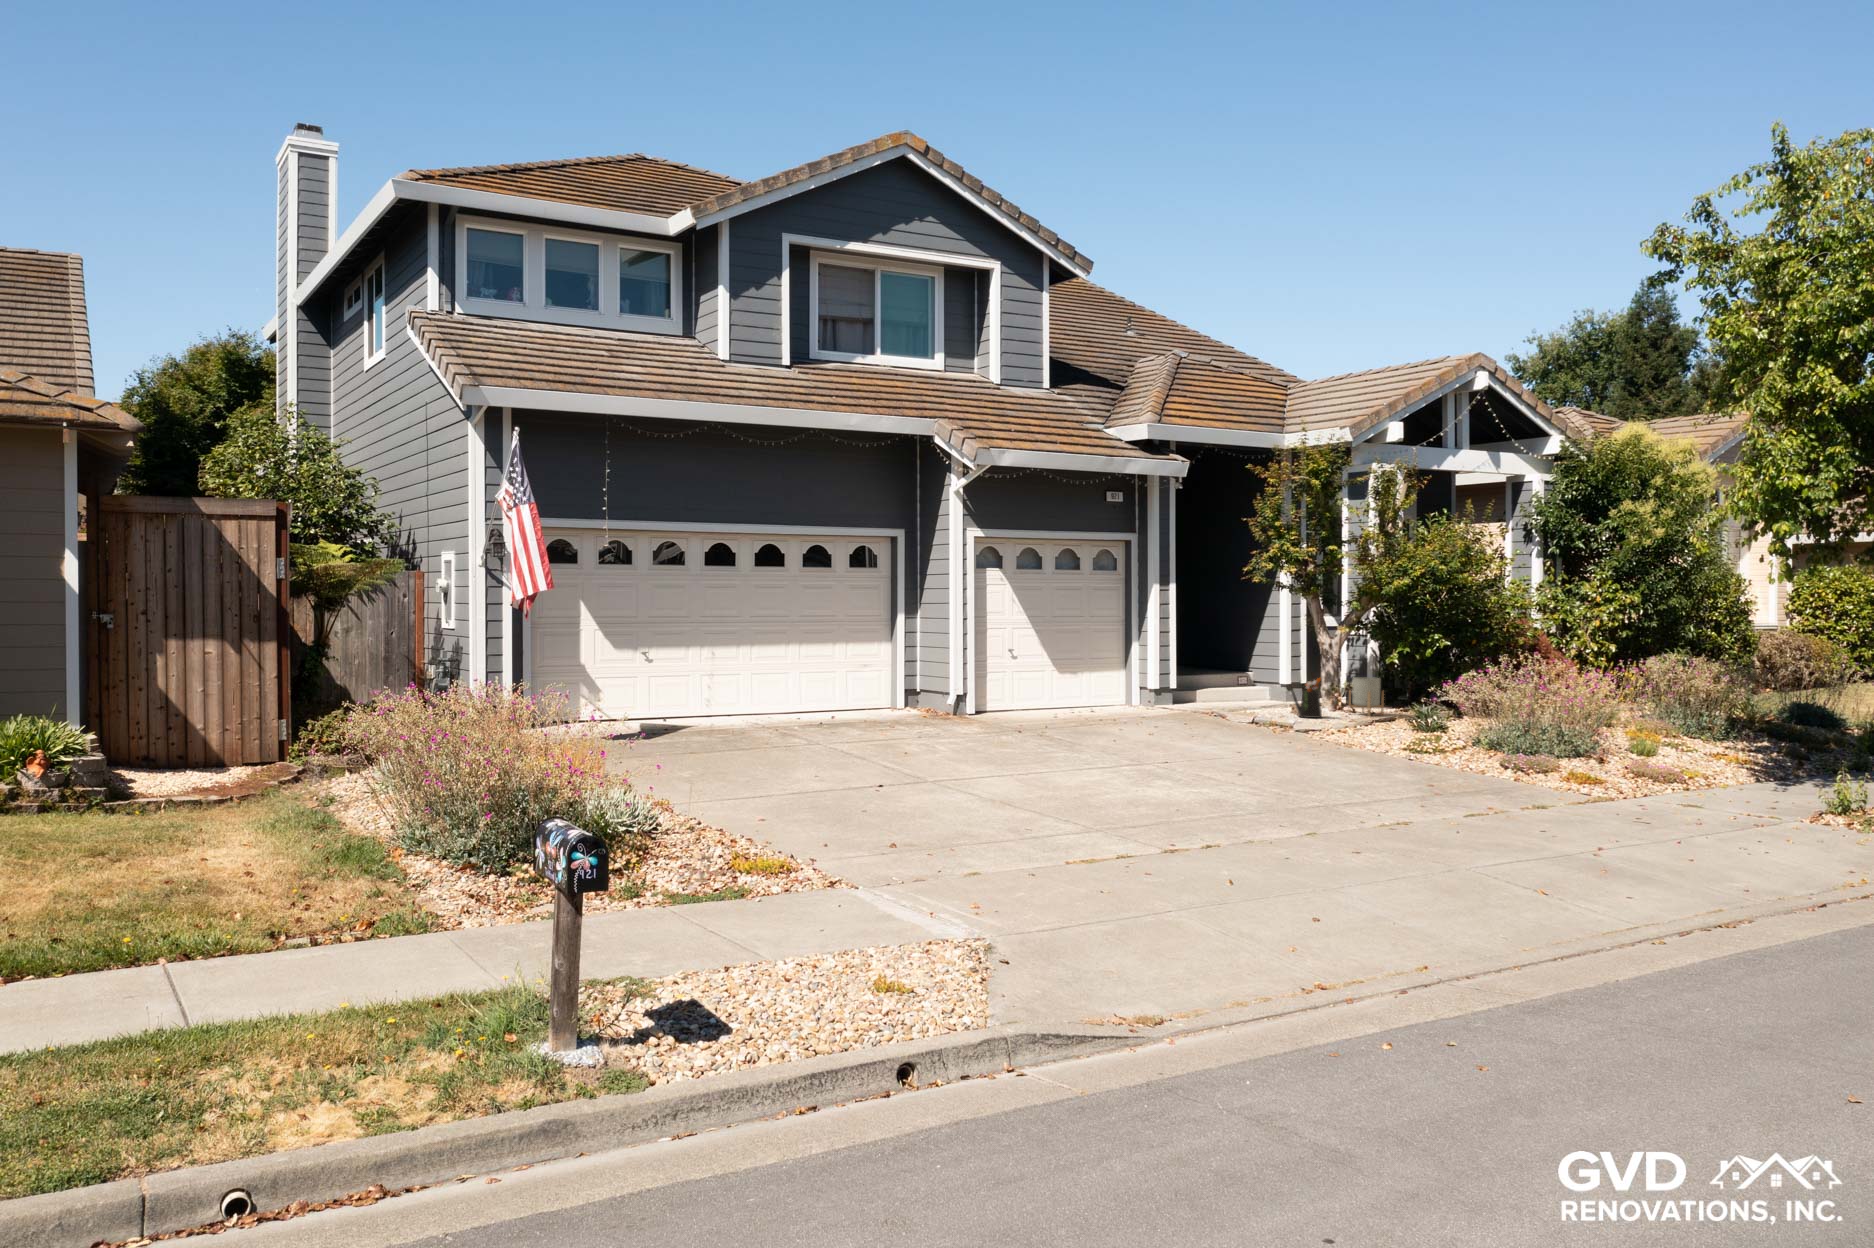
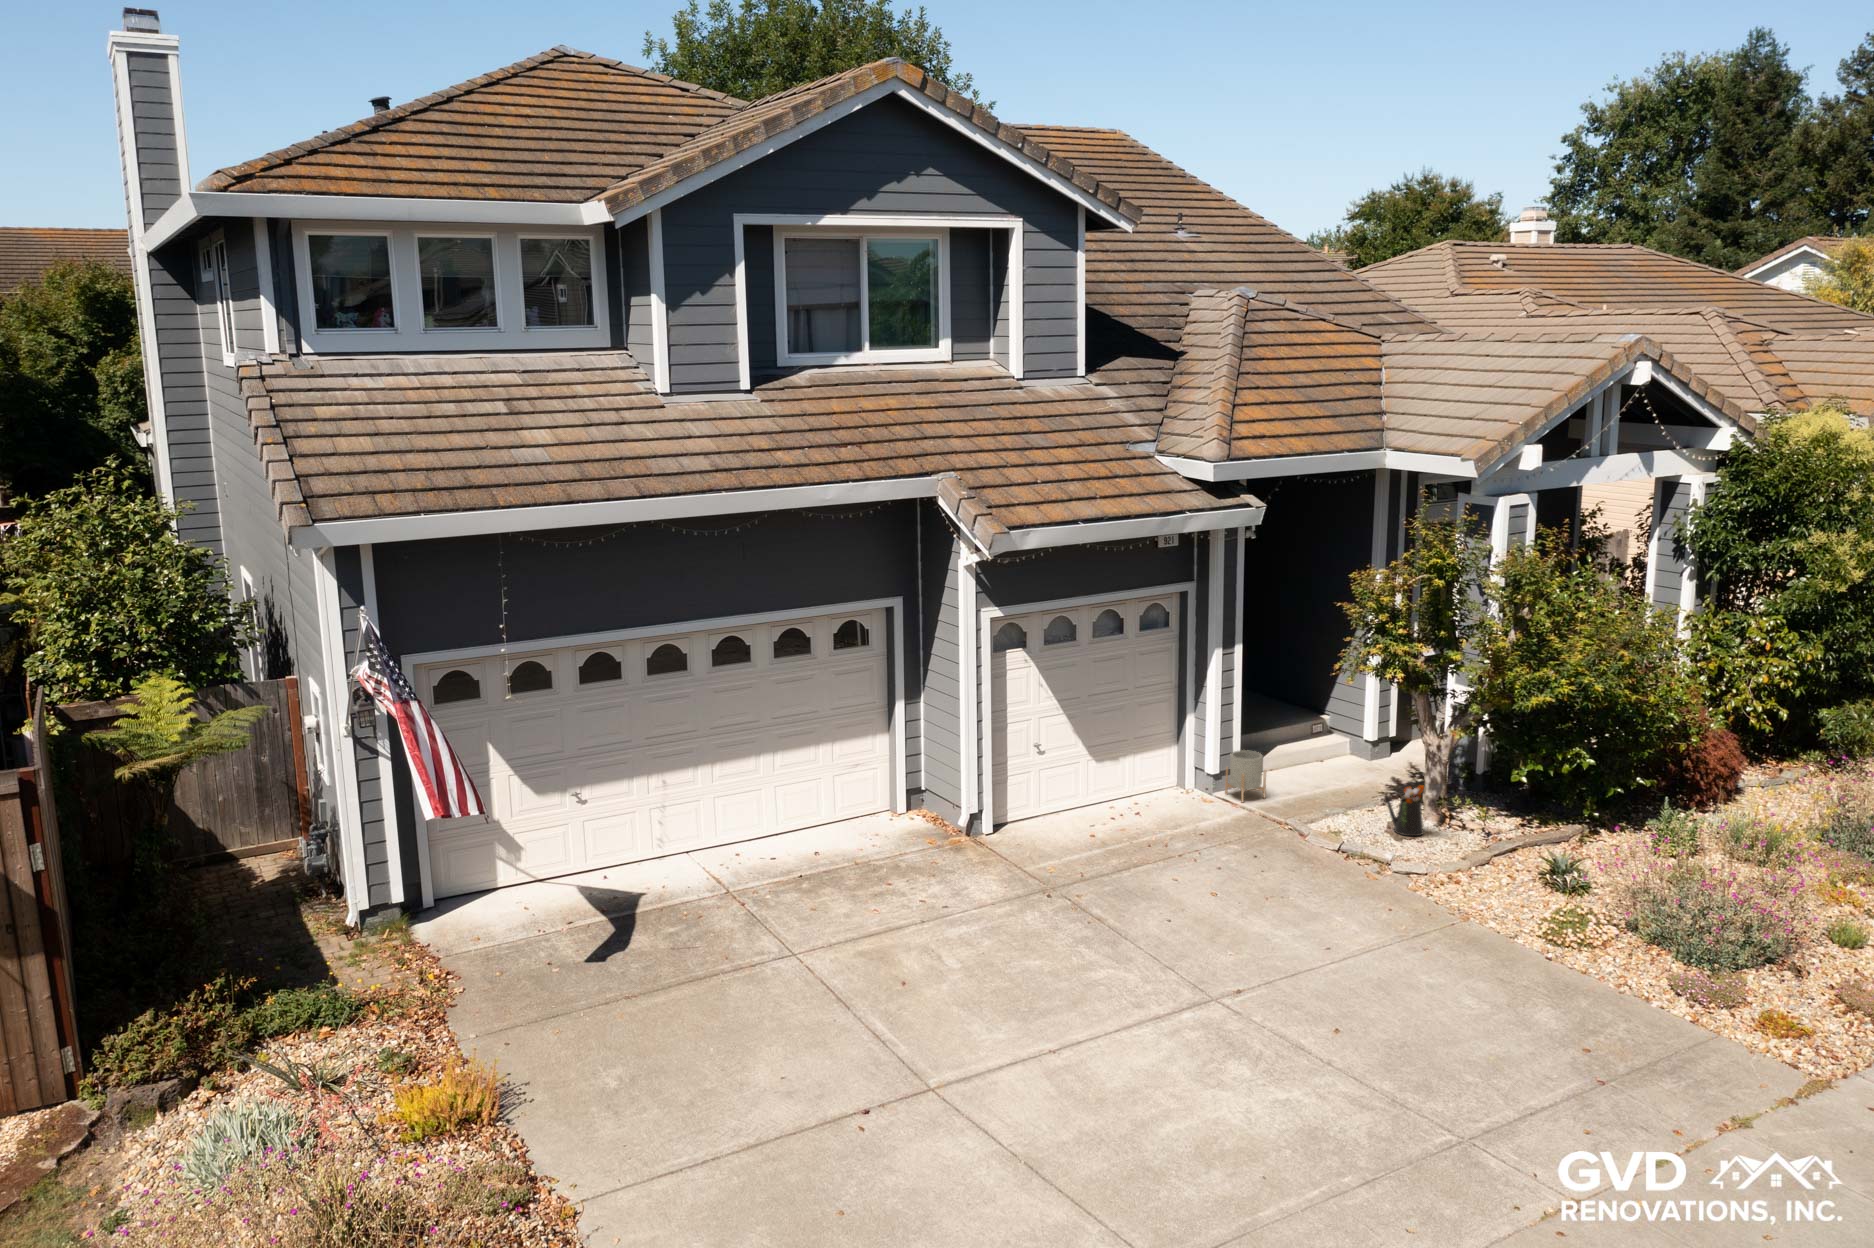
planter: present [1349,677,1384,715] -> present [1225,750,1266,802]

